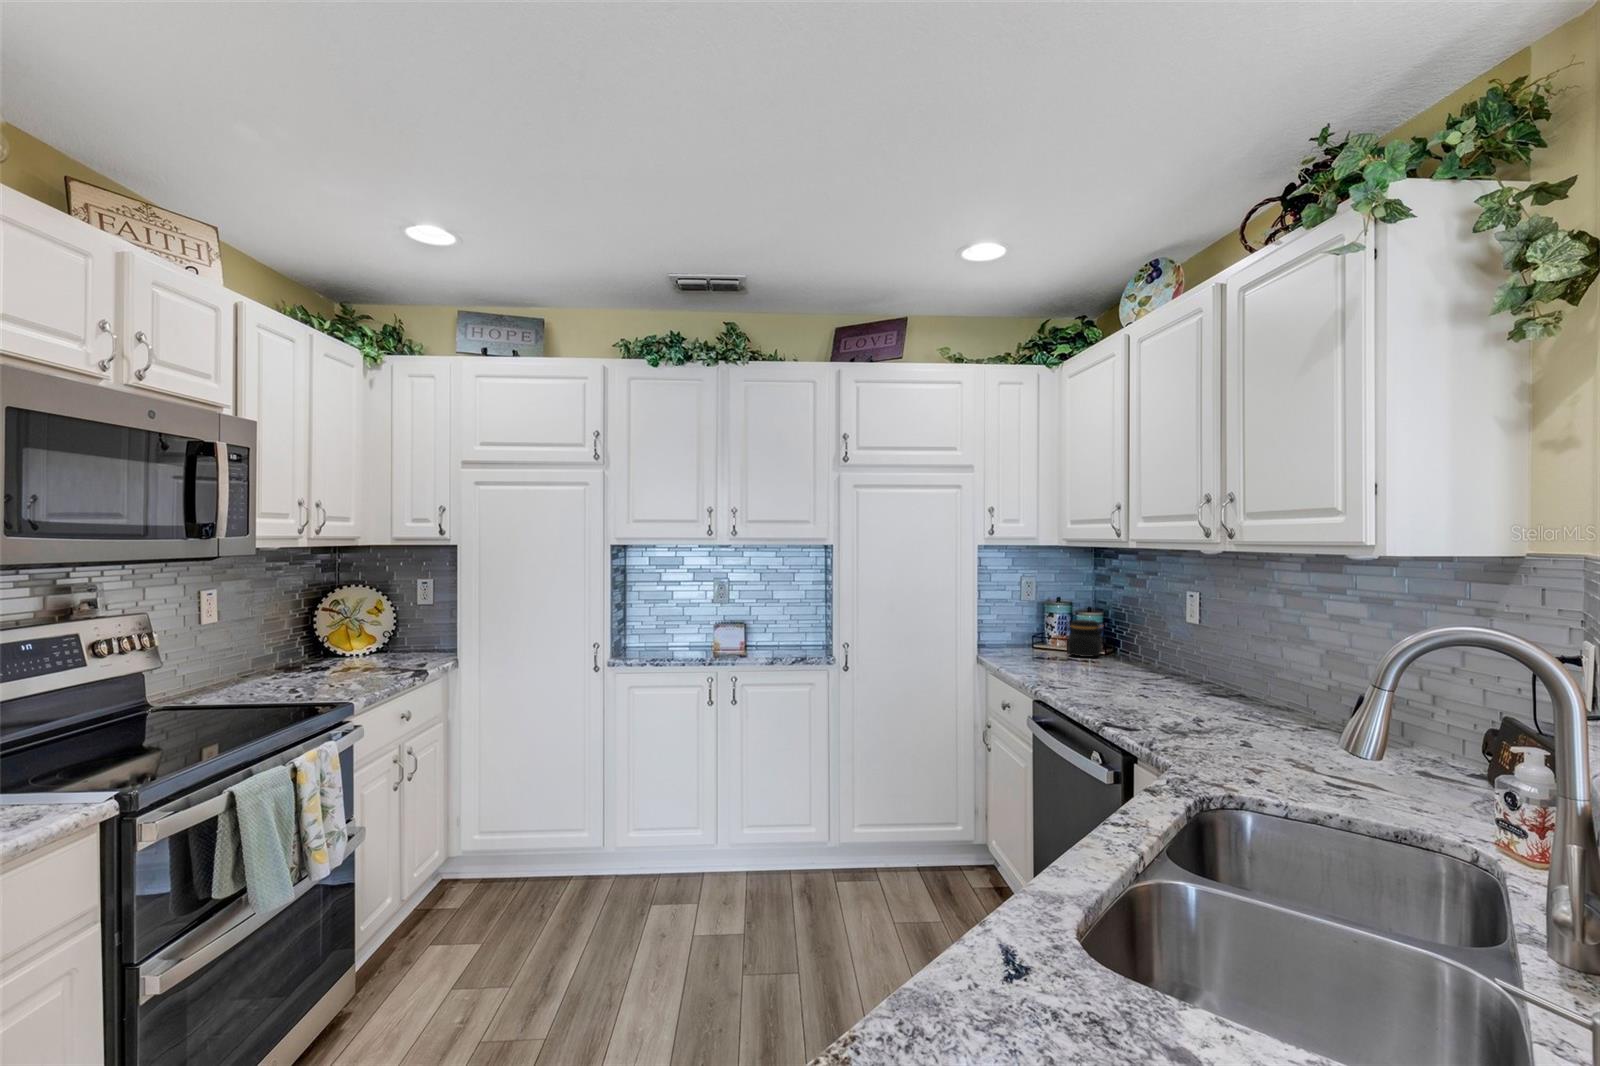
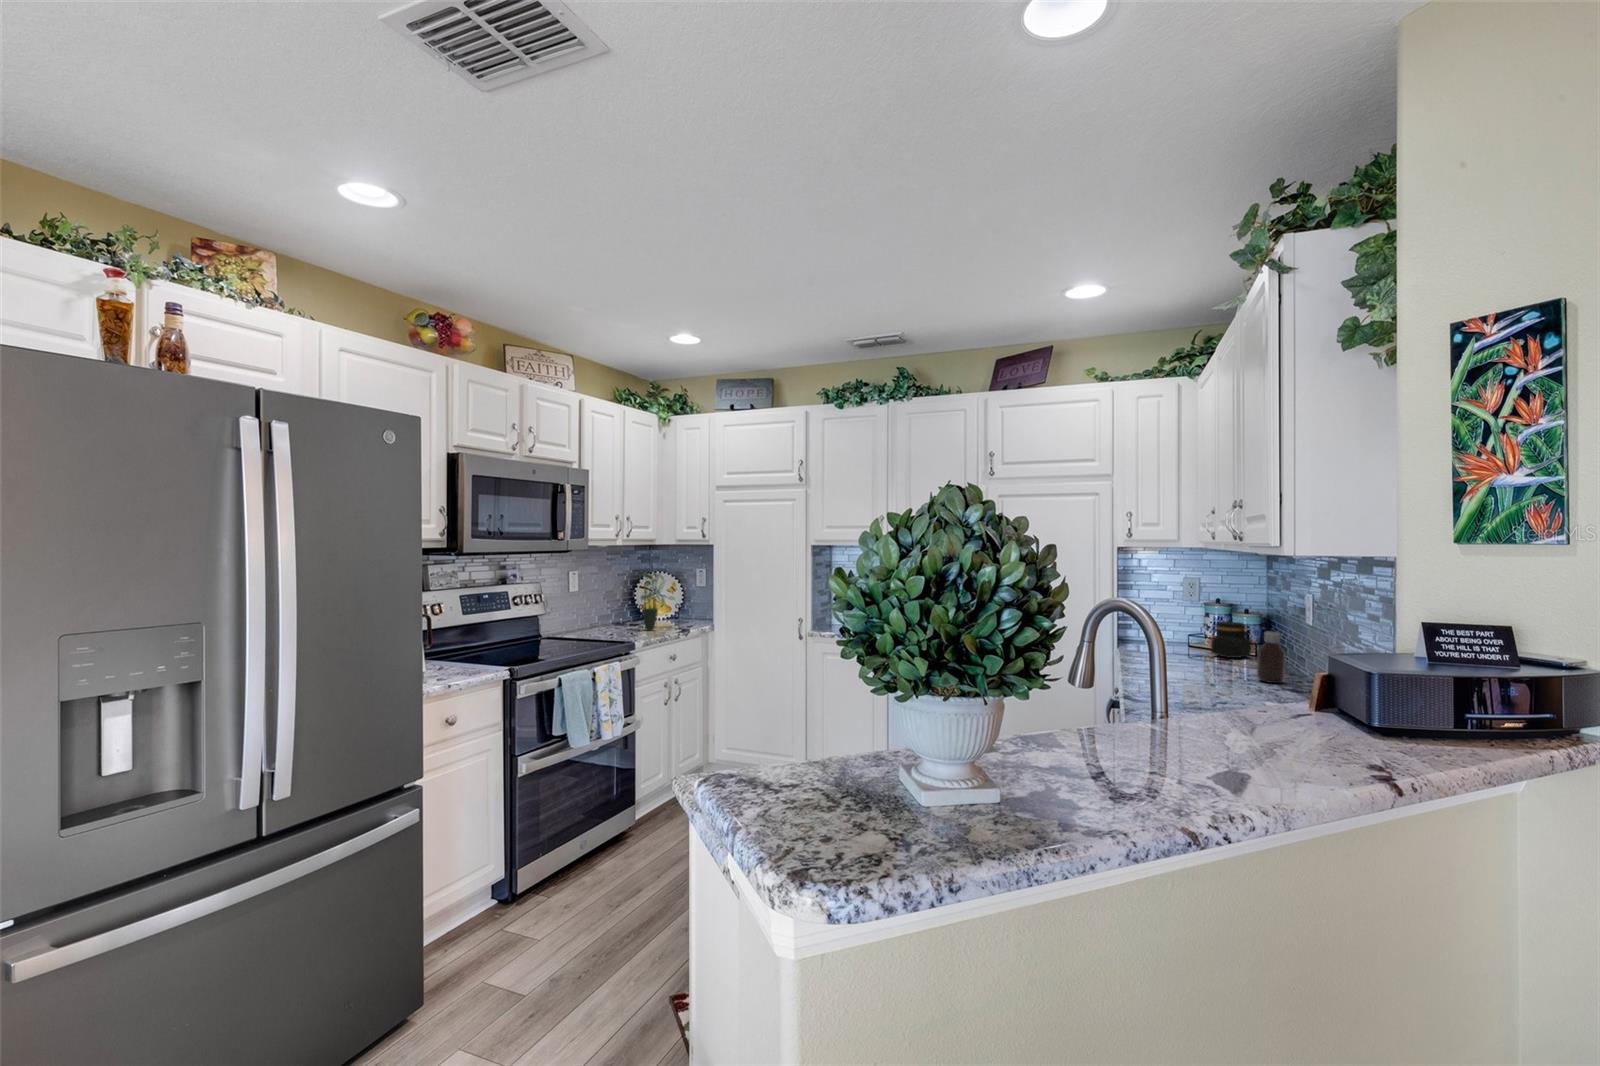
potted plant: none [342,582,384,677] -> present [641,572,664,631]
bottle: none [1162,631,1191,685] -> present [1257,632,1286,683]

